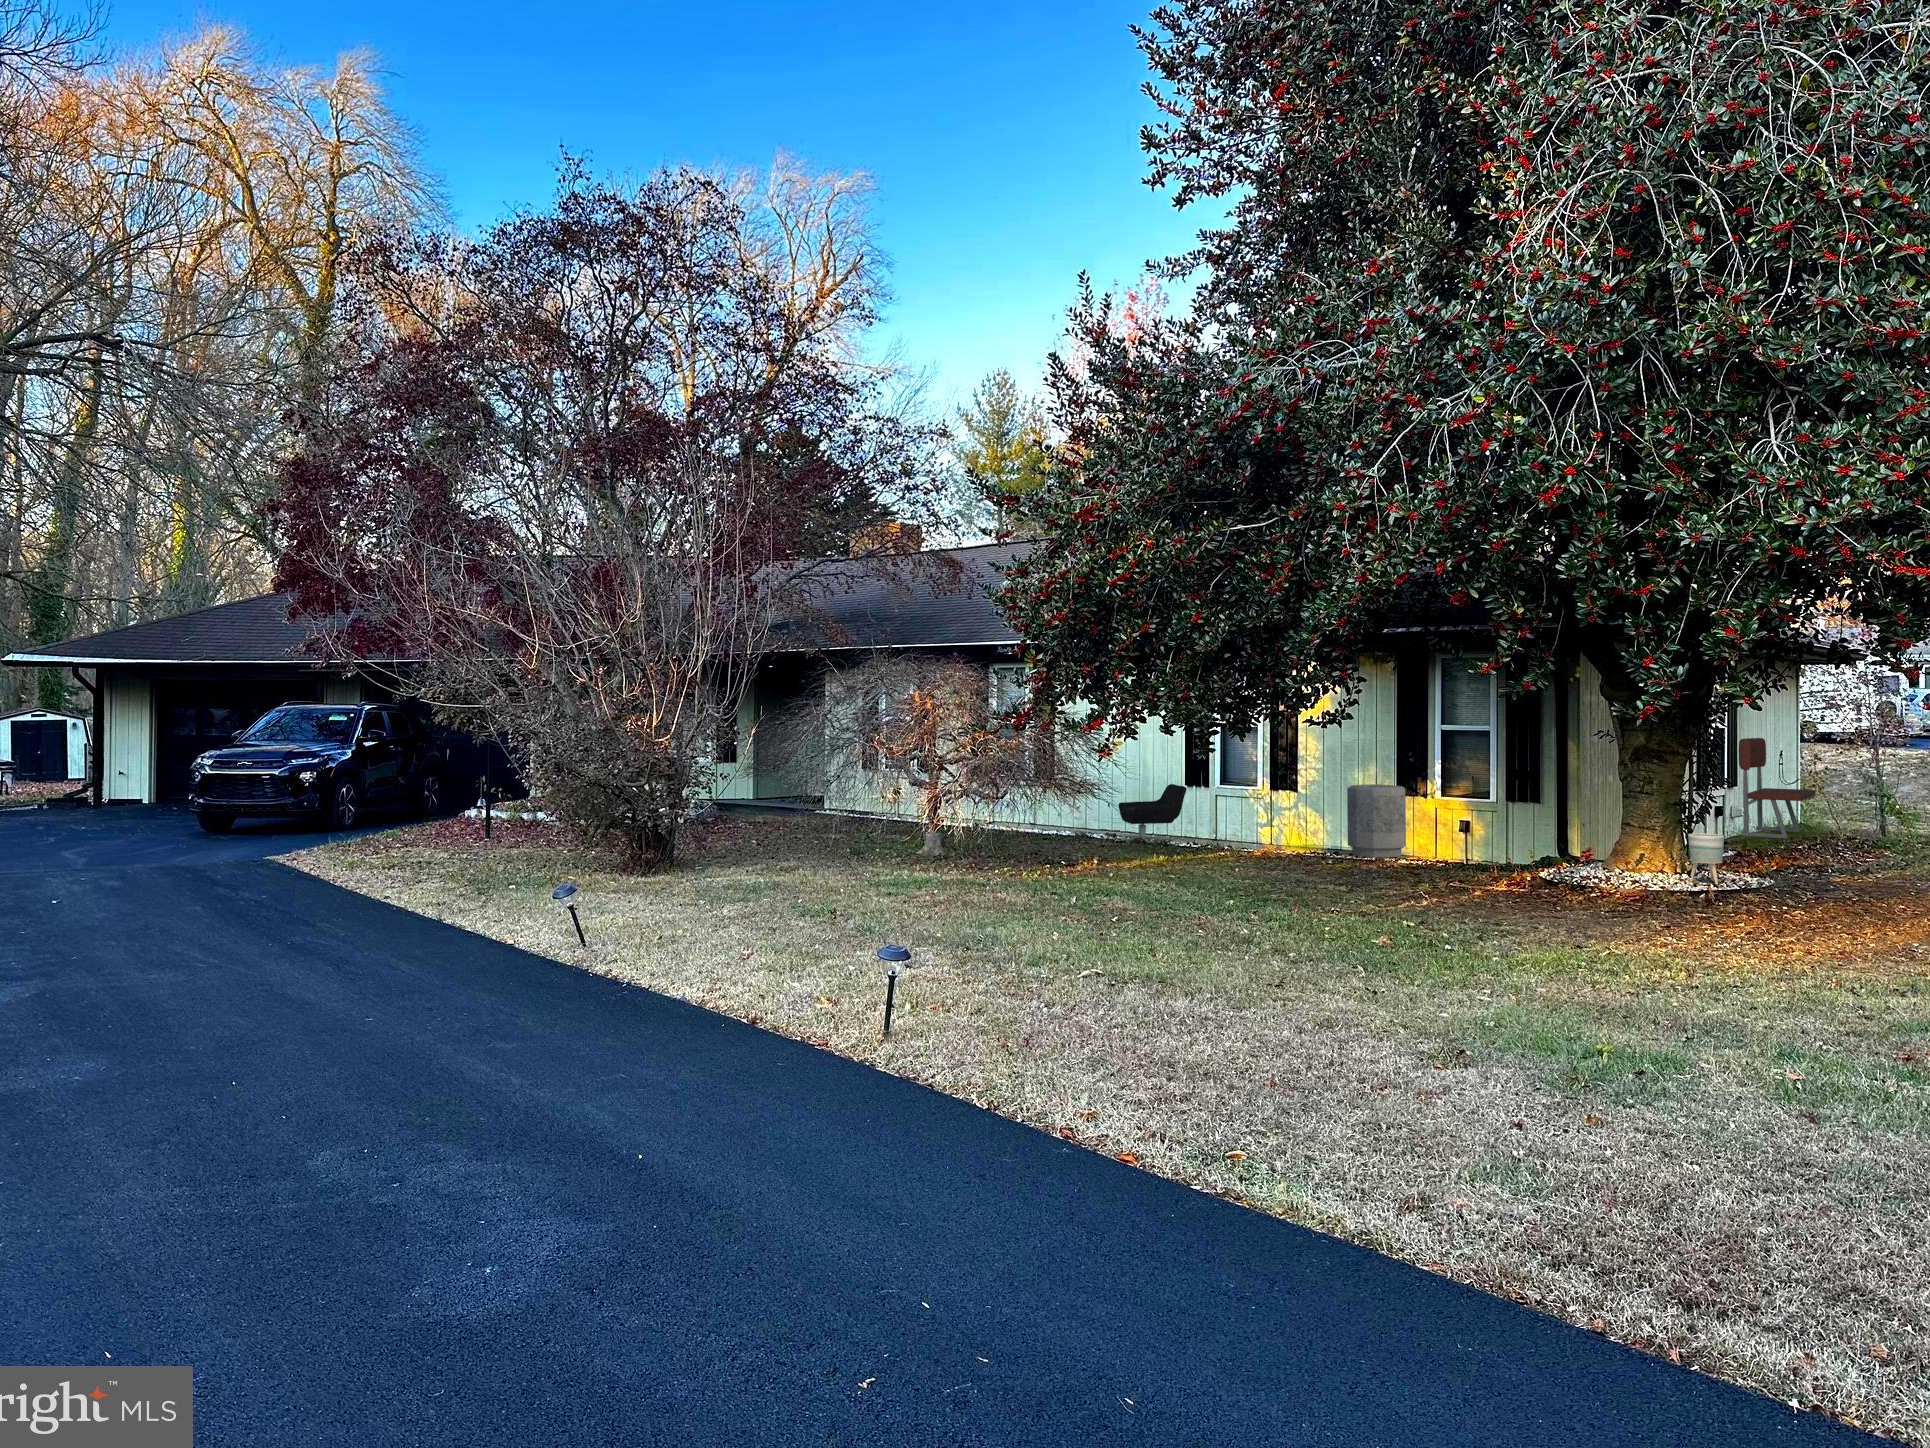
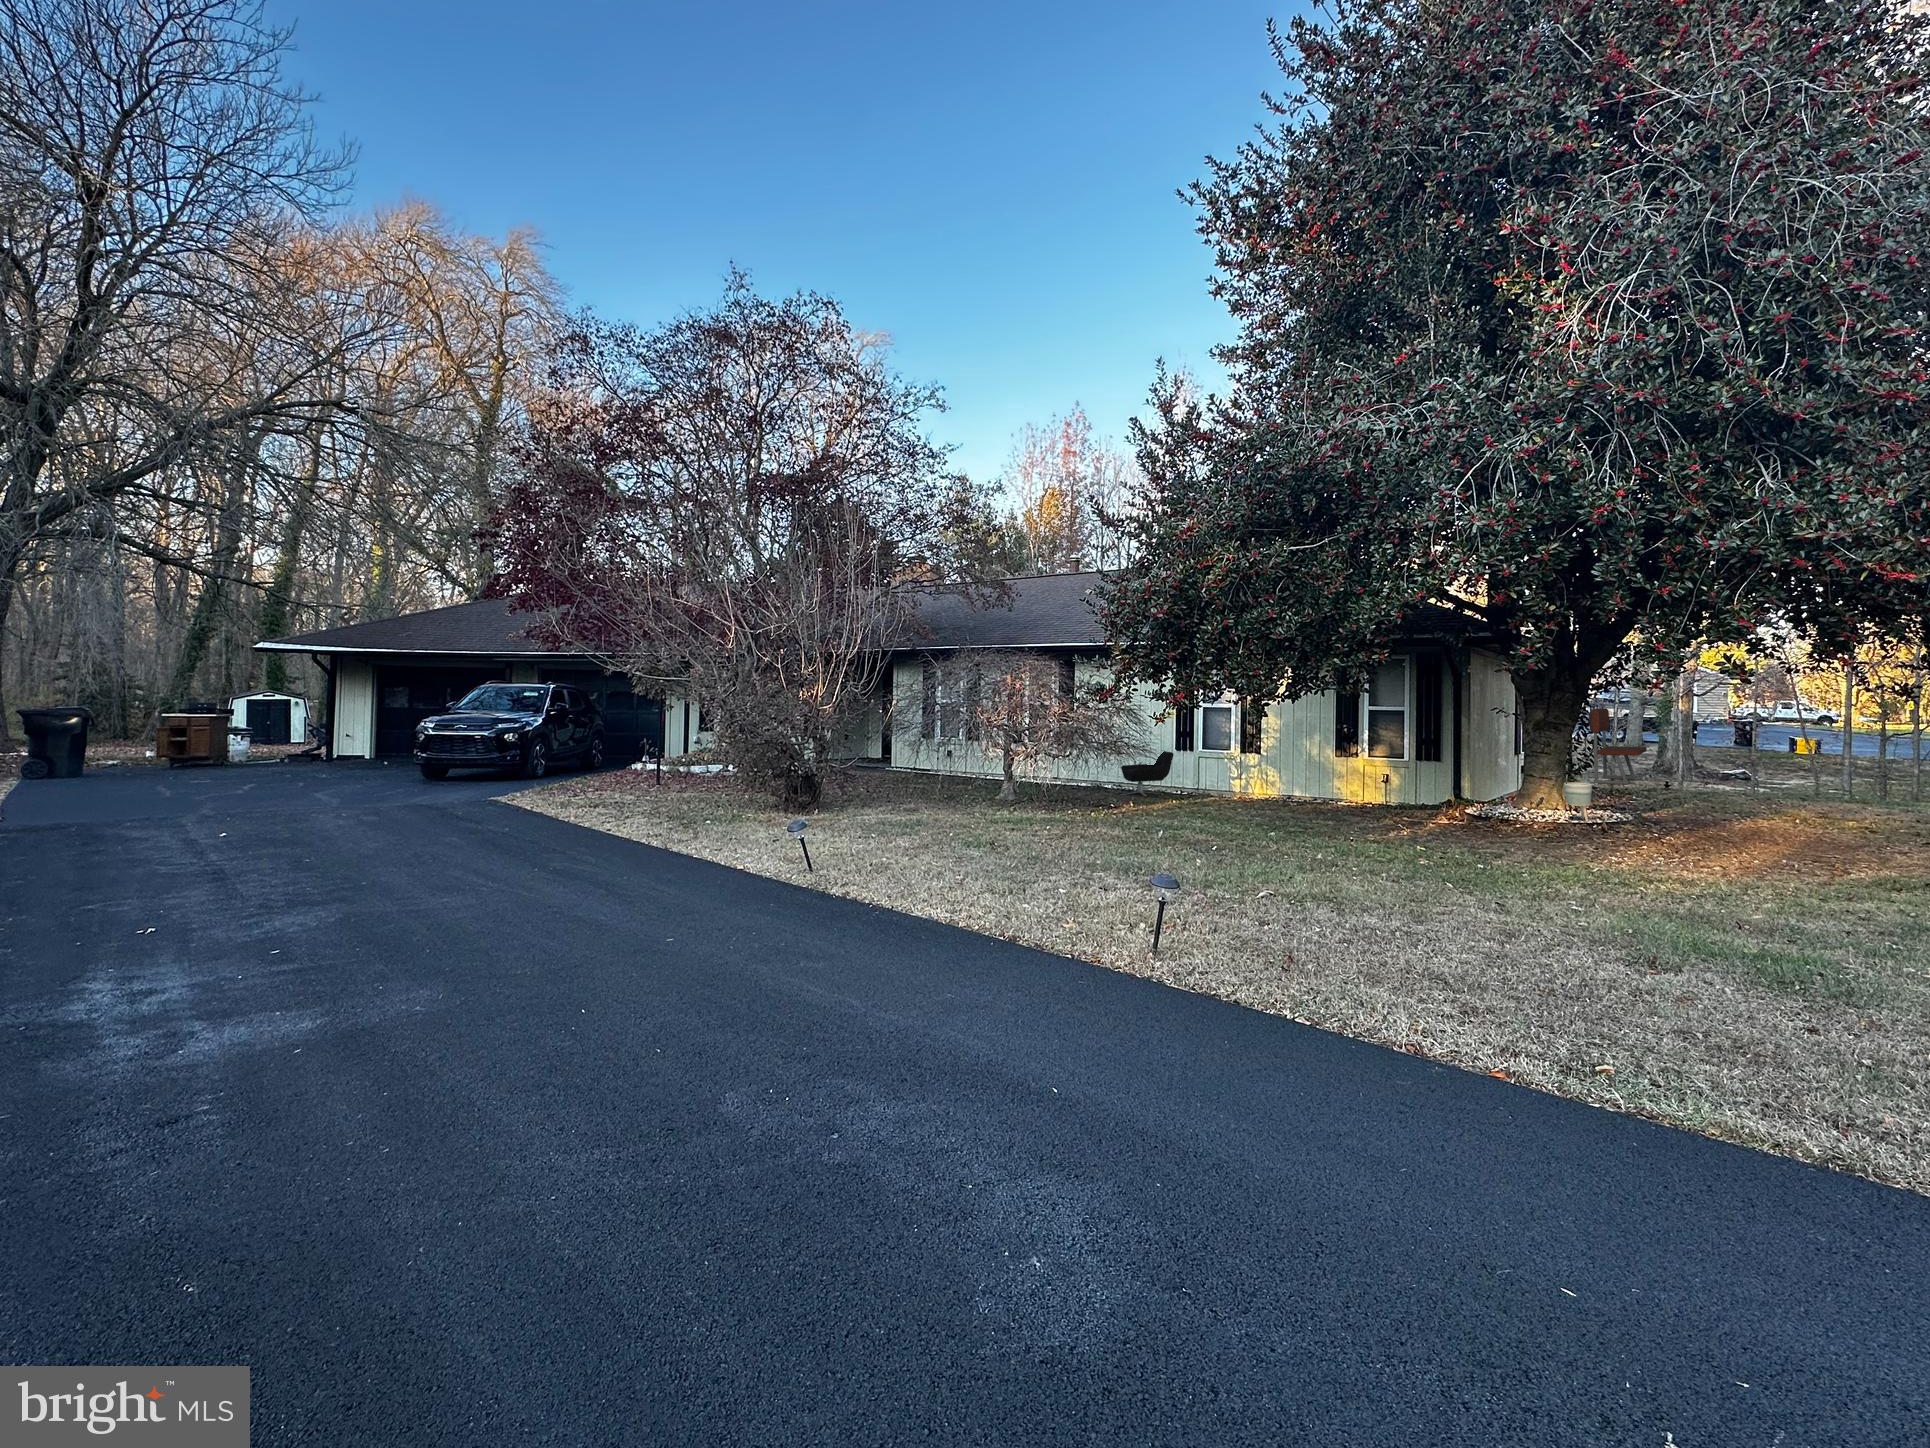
trash can: present [1347,784,1406,857] -> none [1298,749,1343,805]

